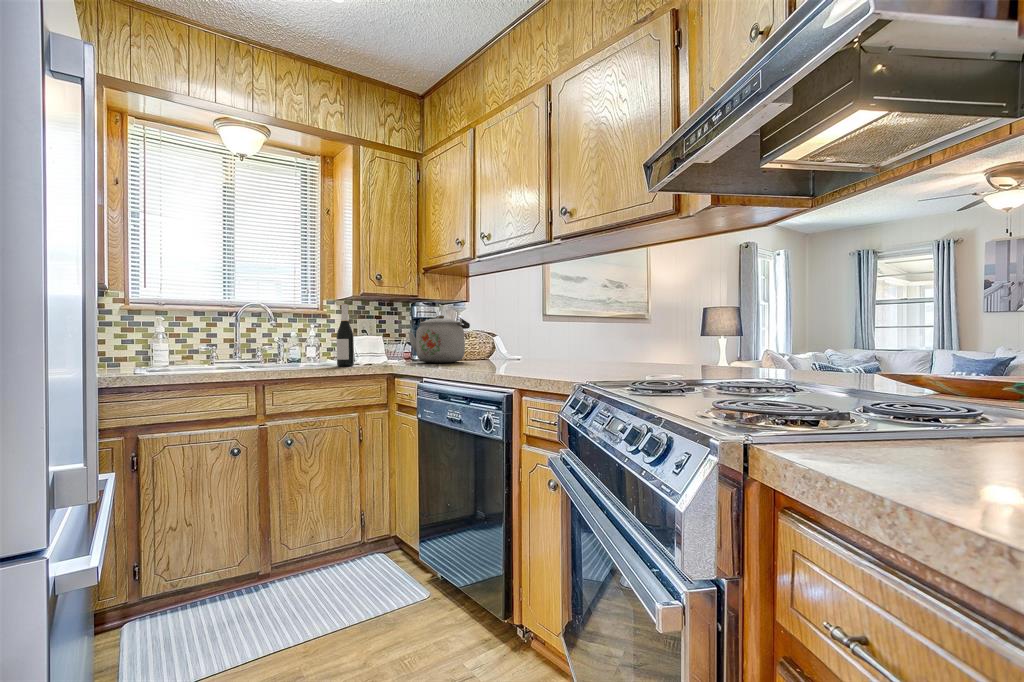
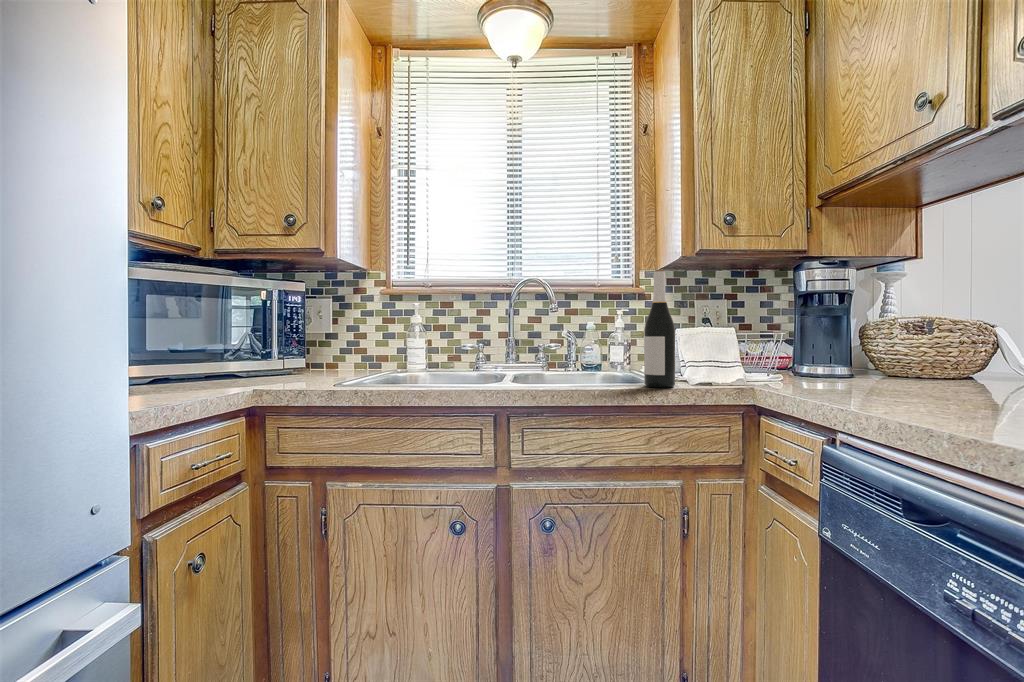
kettle: present [408,315,470,363] -> none [787,285,942,390]

